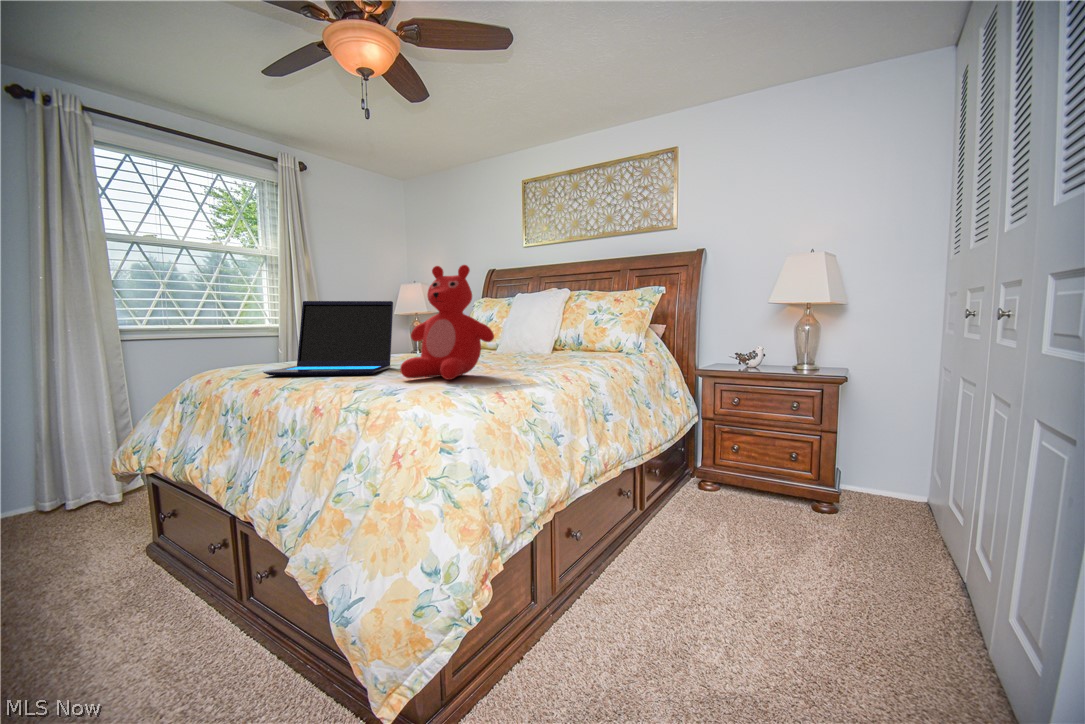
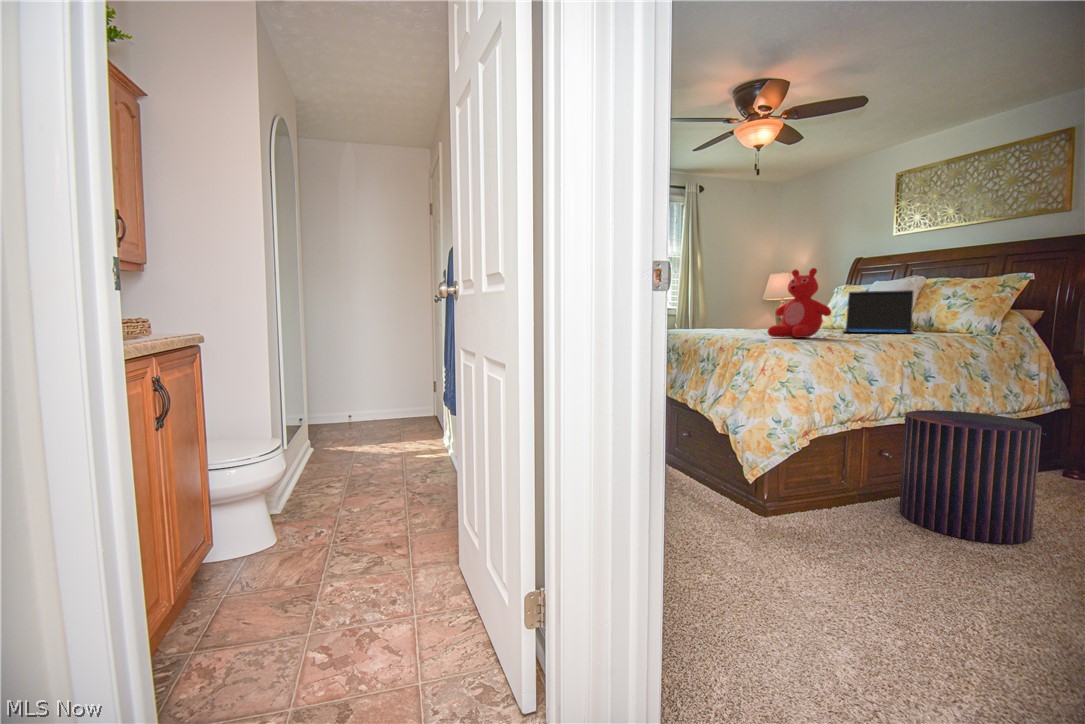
laptop: present [264,301,393,375] -> present [842,290,913,334]
pouf: none [596,464,745,666] -> present [899,410,1042,544]

